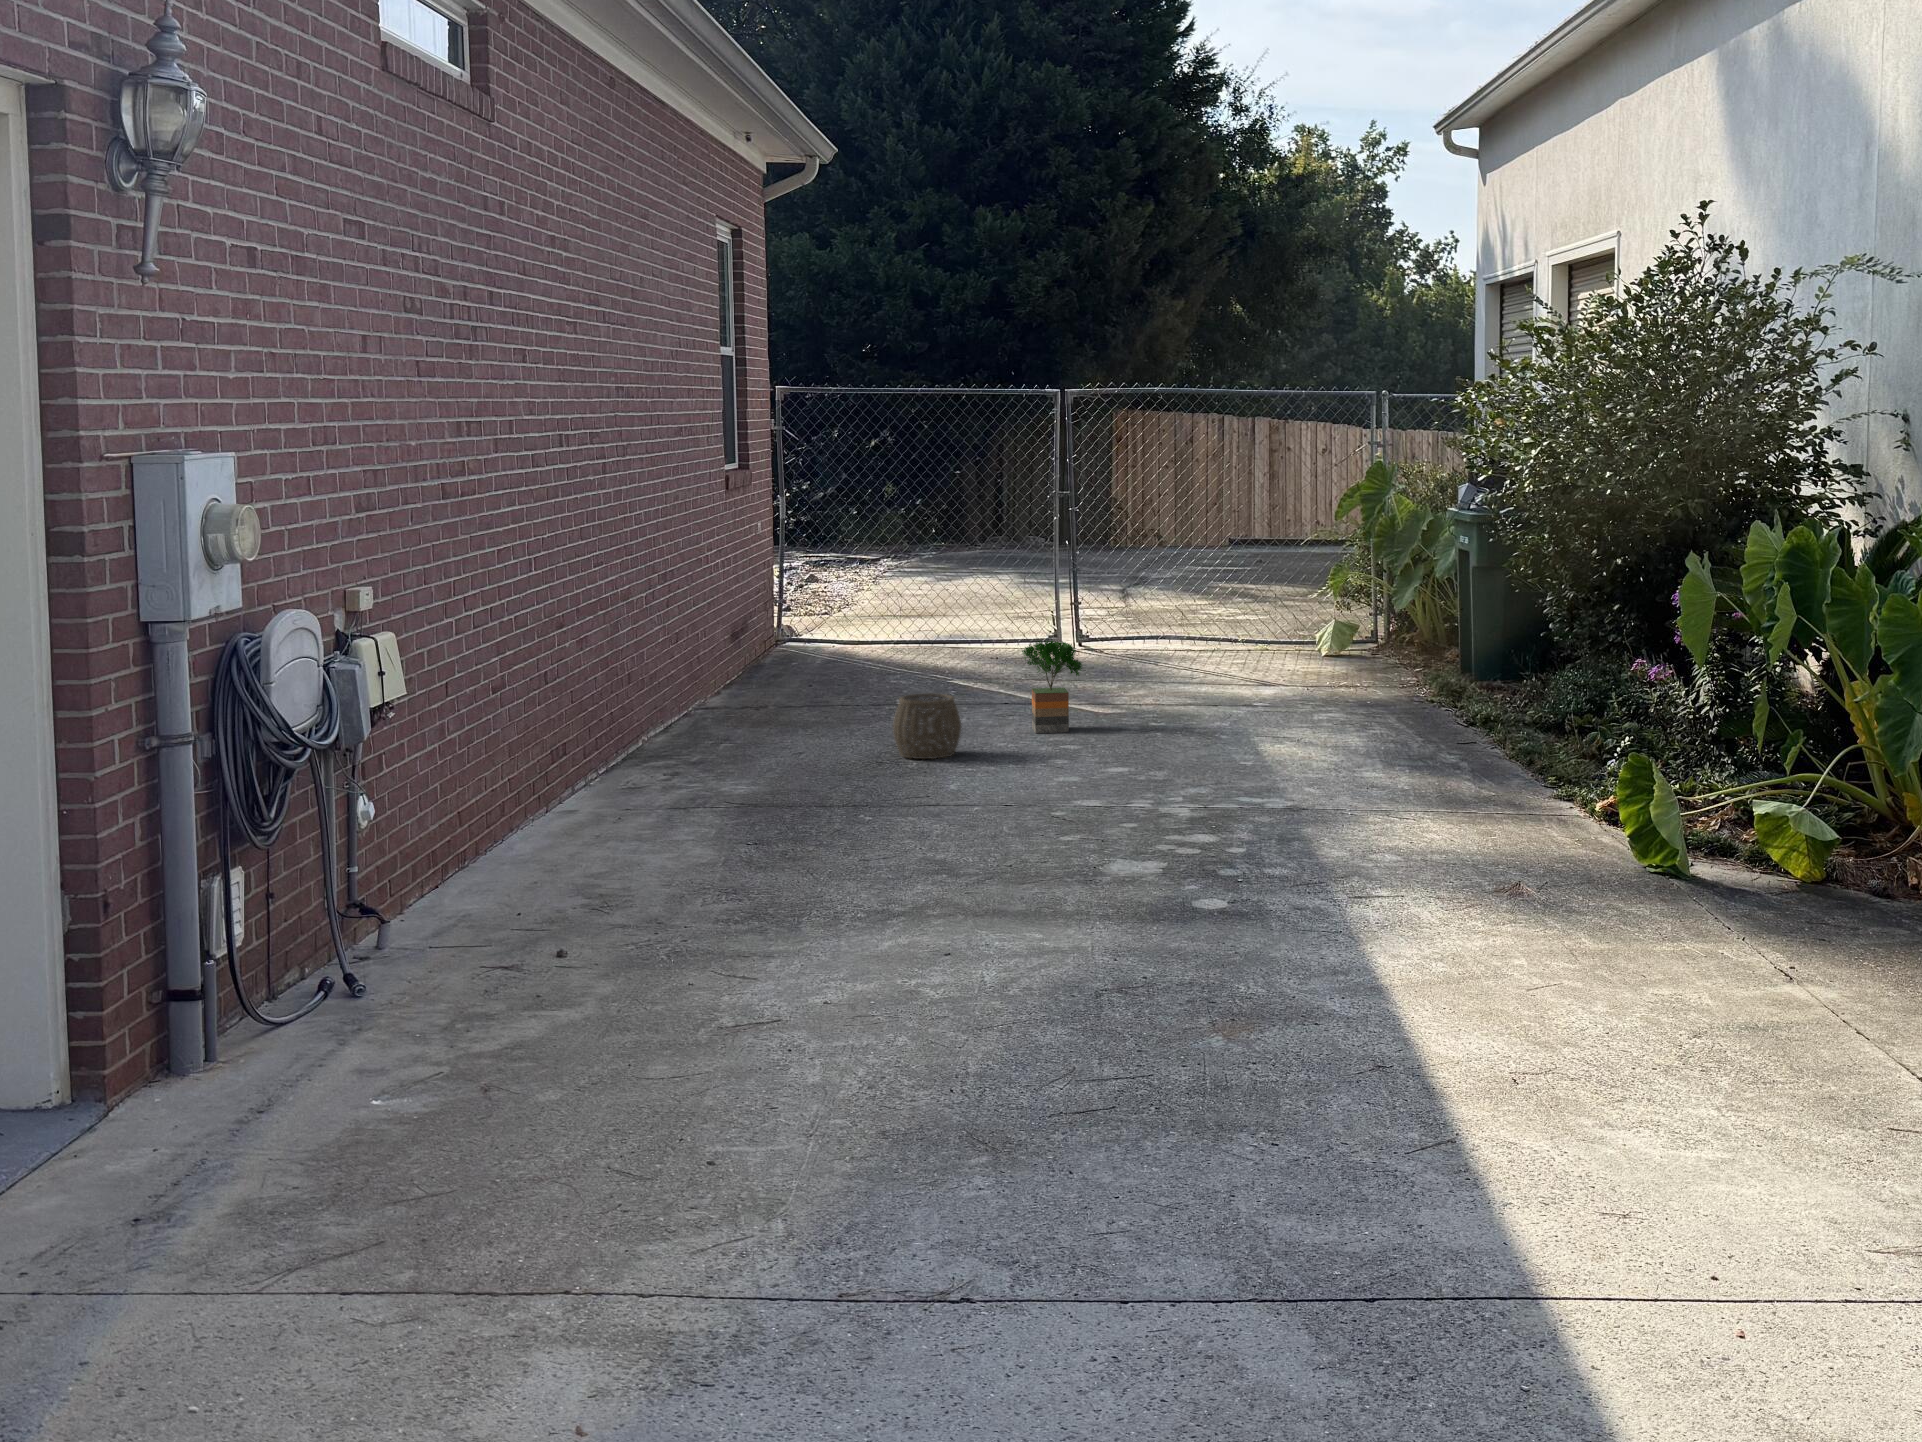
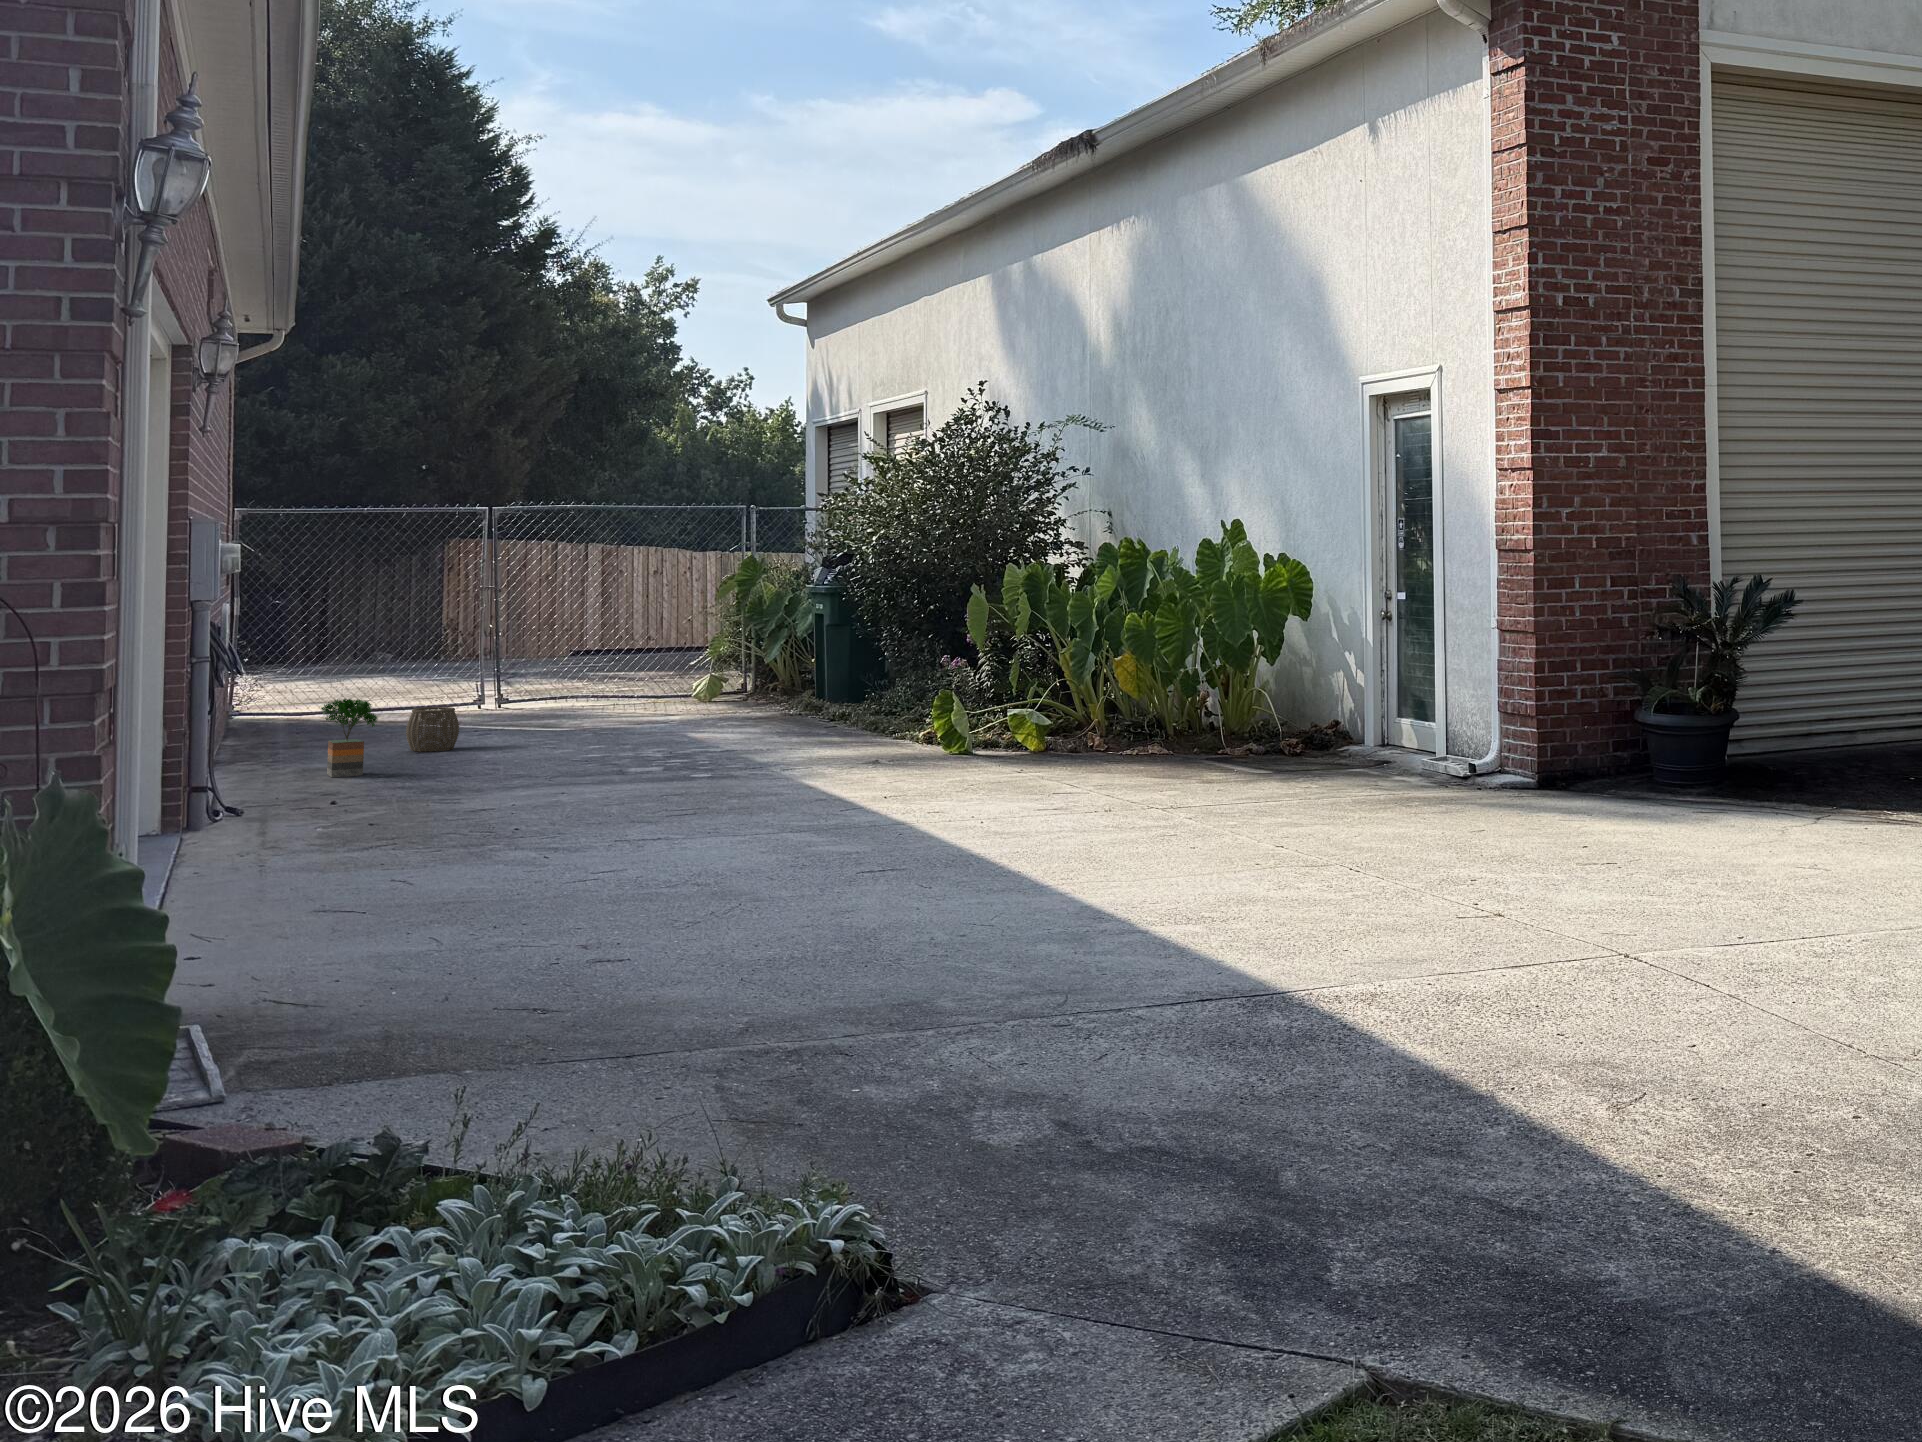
potted tree: present [1022,641,1082,733] -> present [321,699,378,777]

